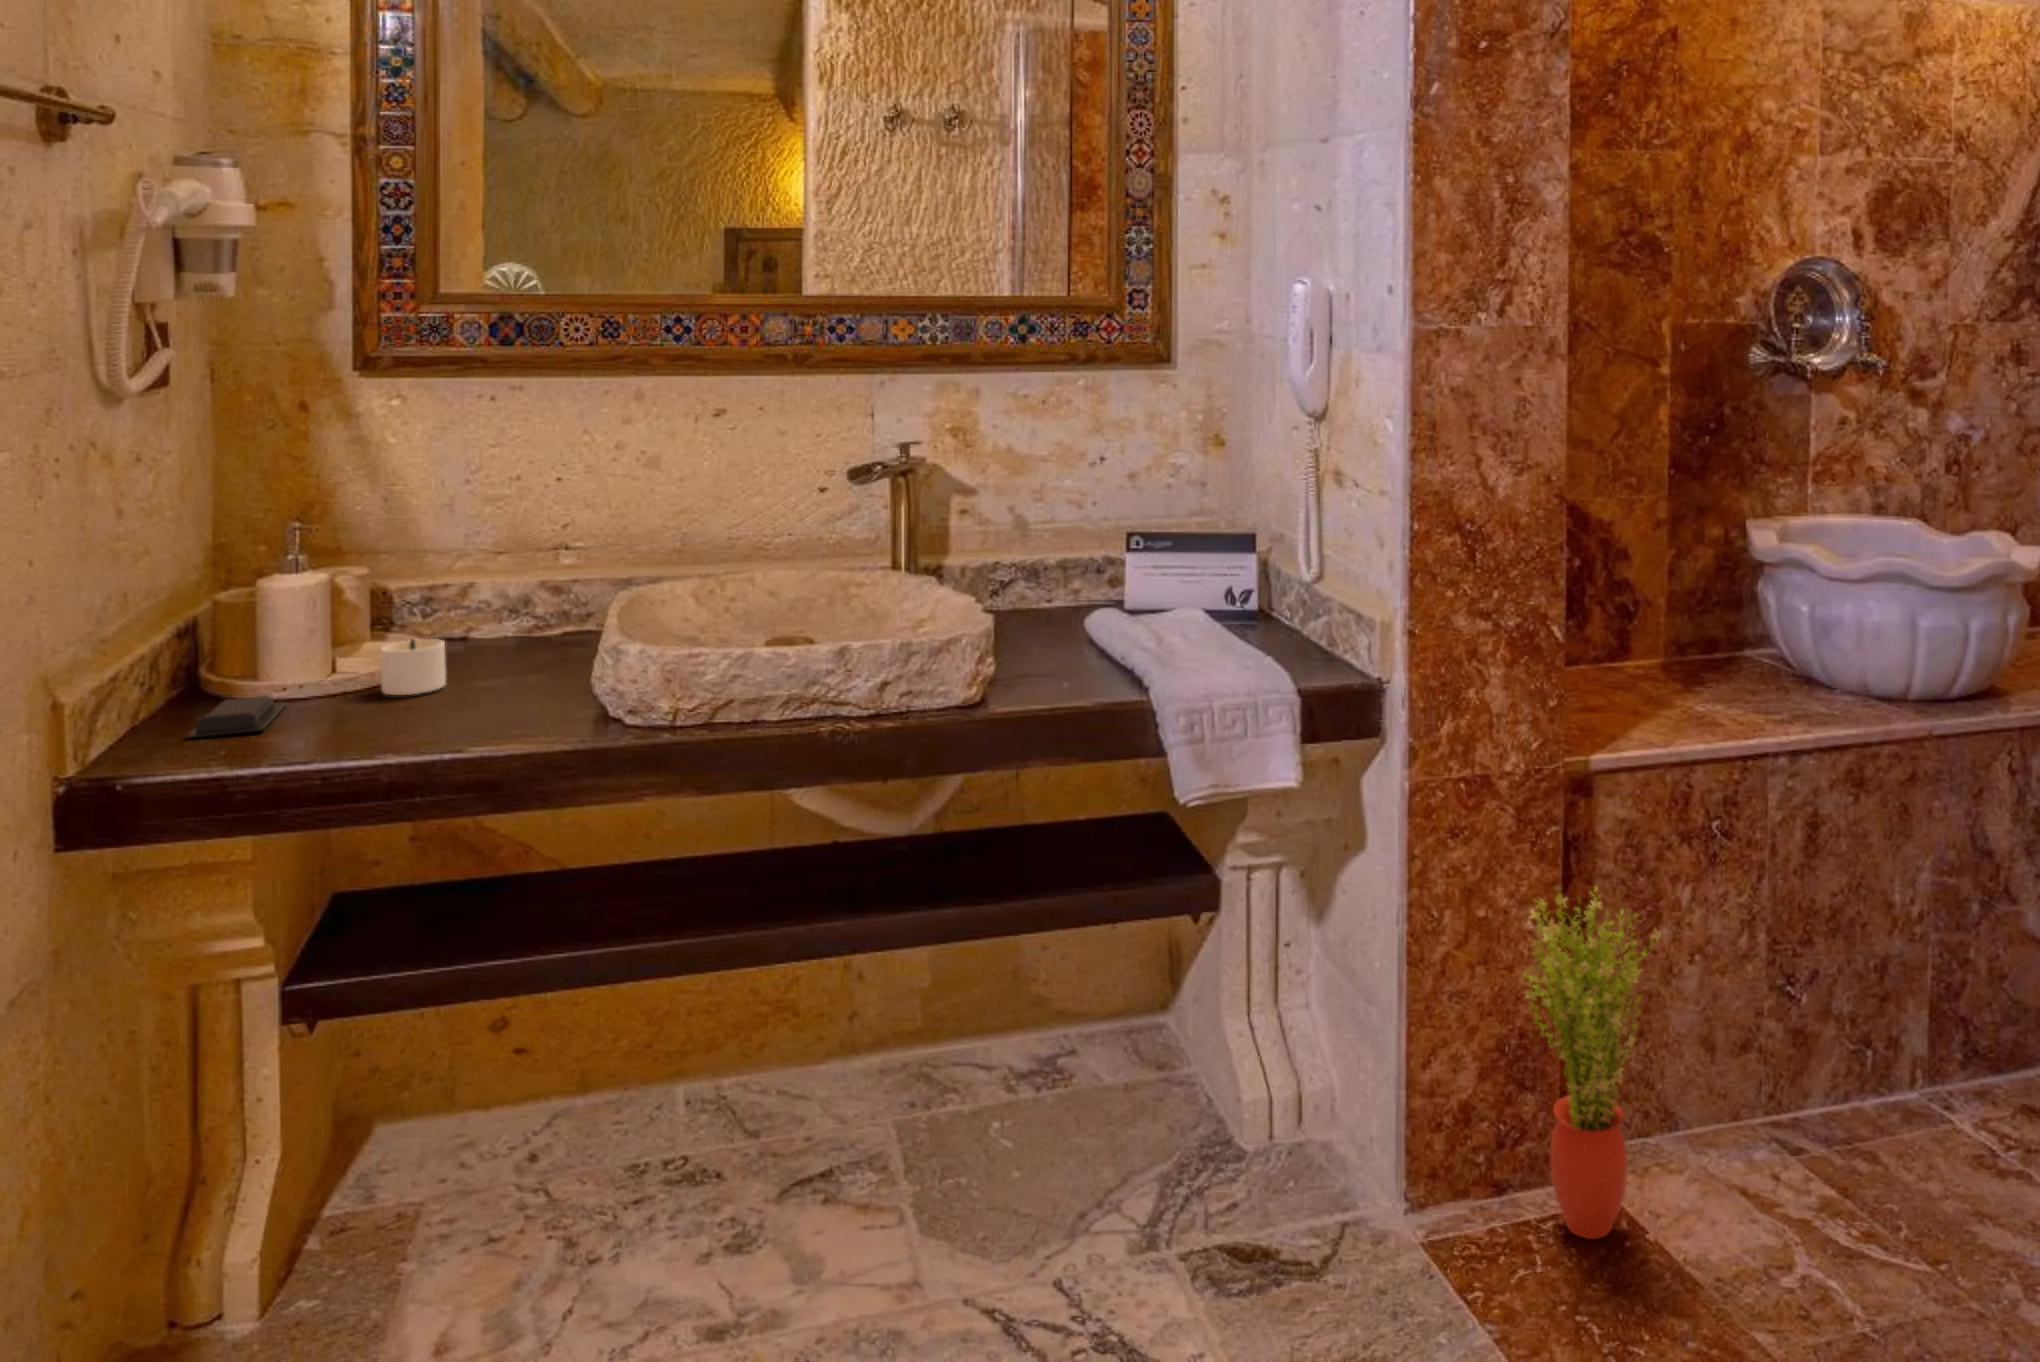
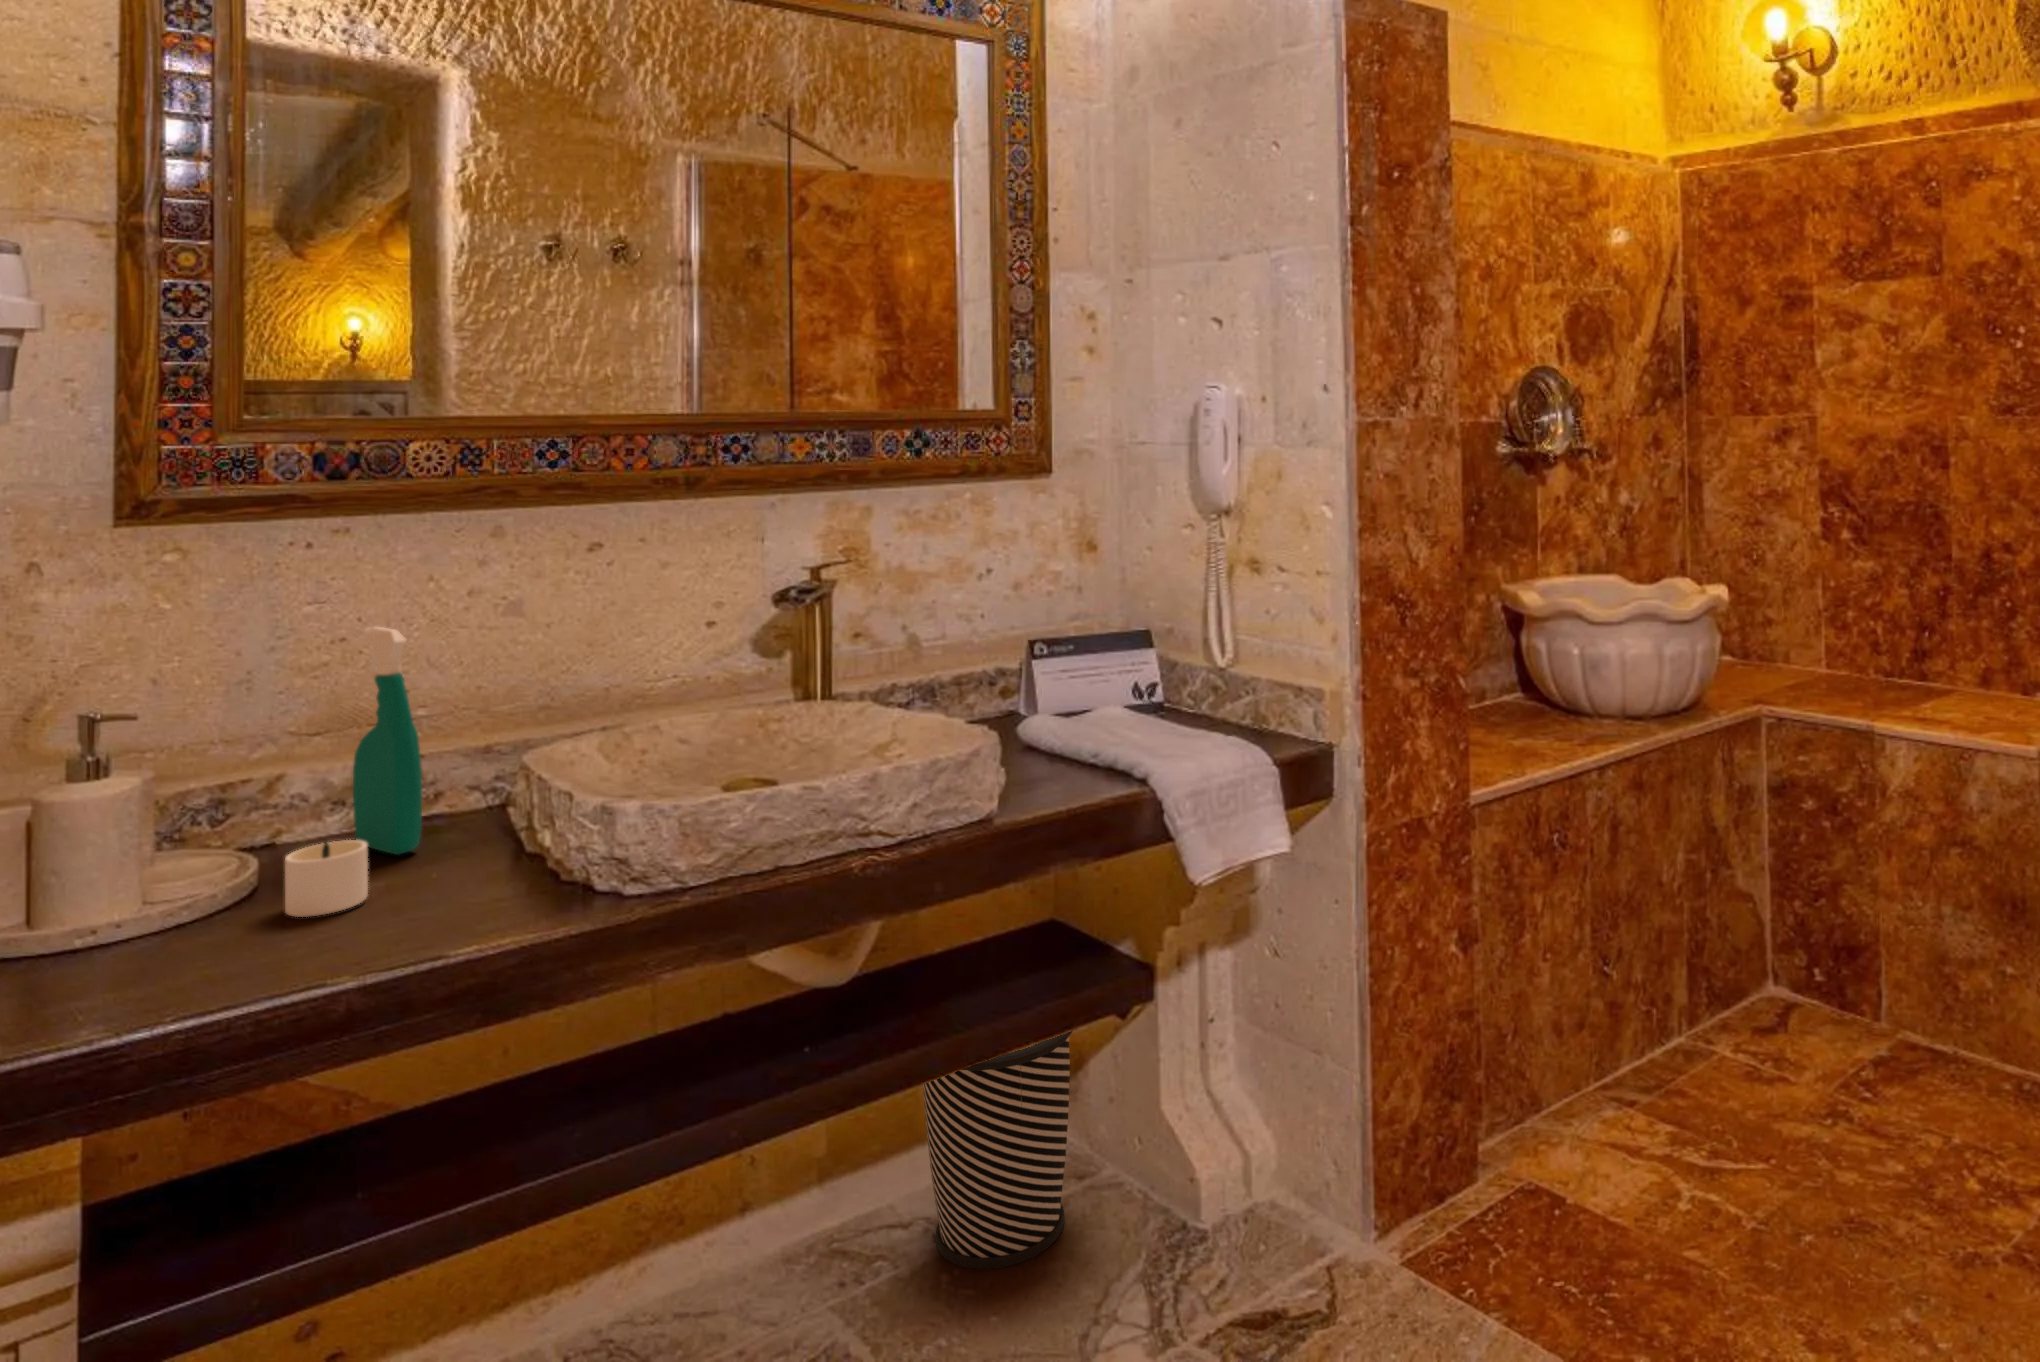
spray bottle: none [498,470,531,659] -> present [353,627,422,854]
soap bar: present [187,695,287,738] -> none [77,941,207,1011]
wastebasket: none [1002,877,1154,1133] -> present [923,1031,1072,1269]
potted plant: present [1524,887,1661,1239] -> none [1470,904,1575,1221]

